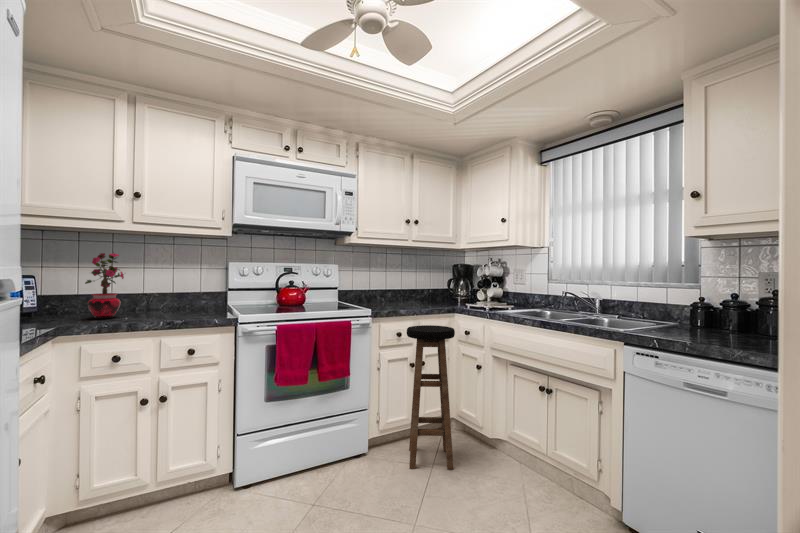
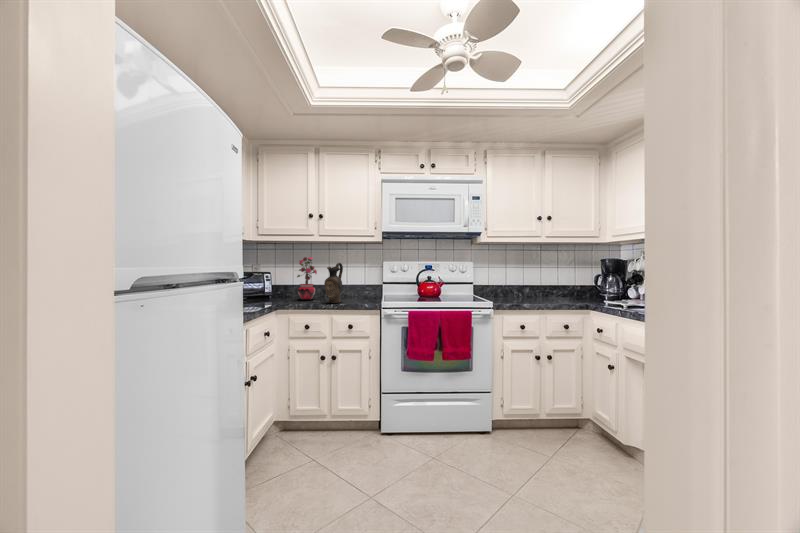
ceramic pitcher: none [143,262,173,320] -> present [324,263,343,303]
bar stool: present [407,325,455,469] -> none [525,320,577,467]

